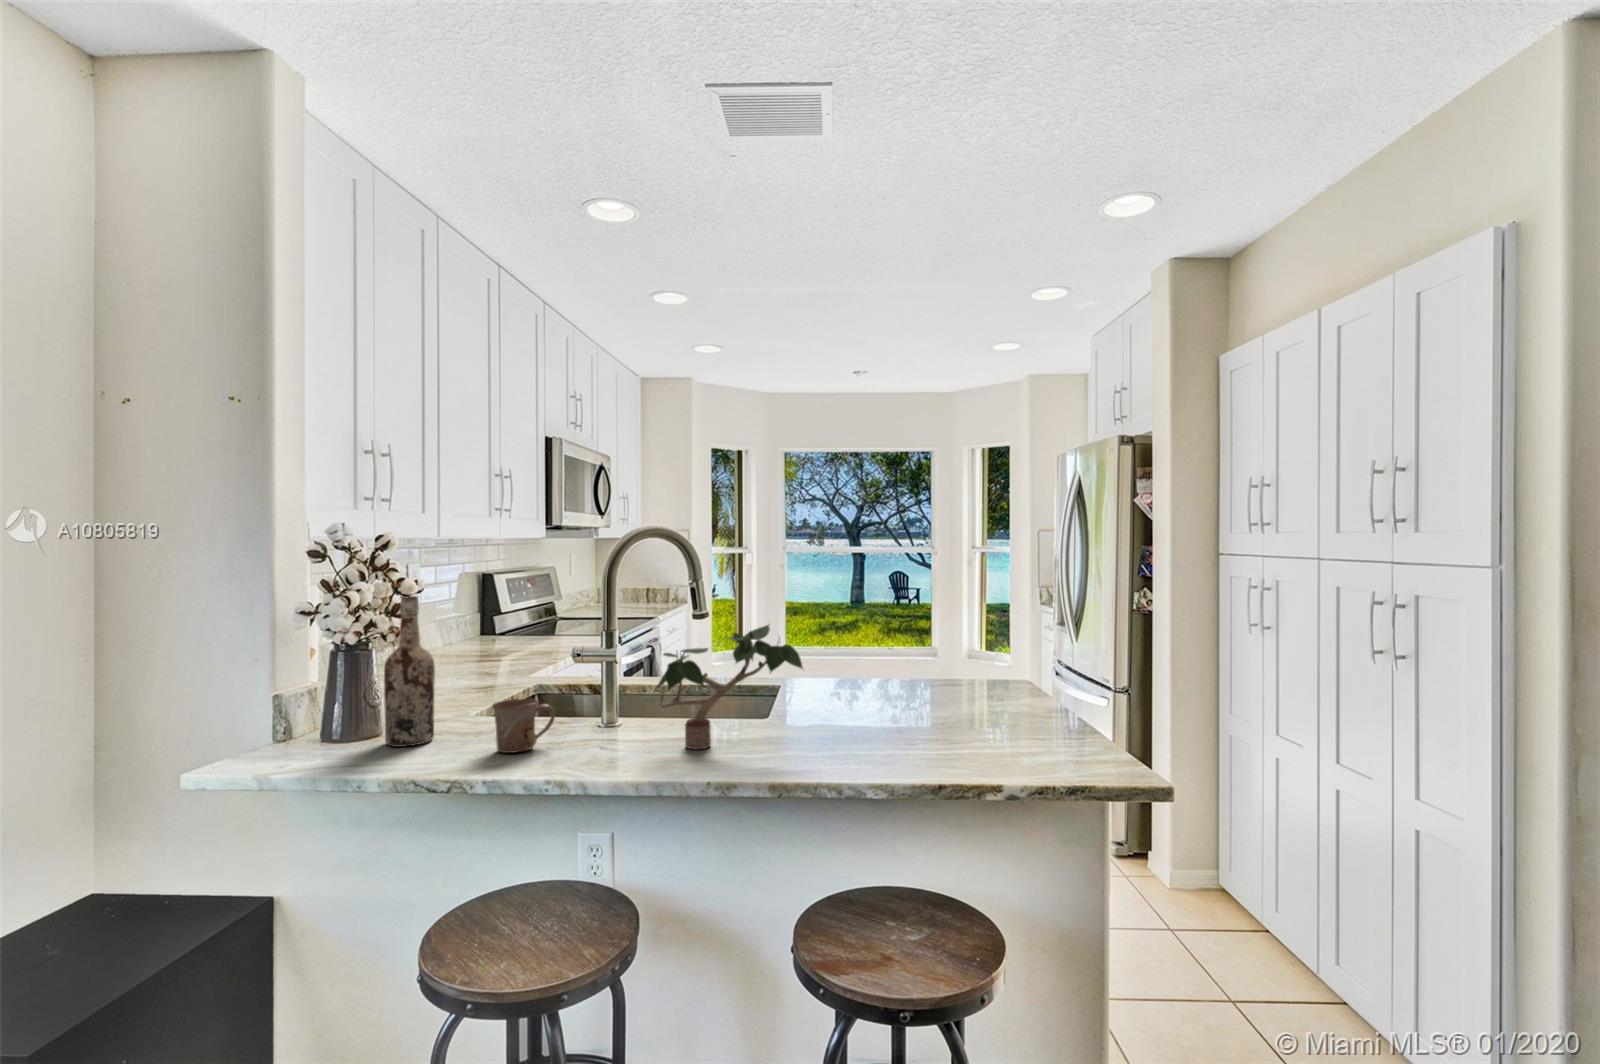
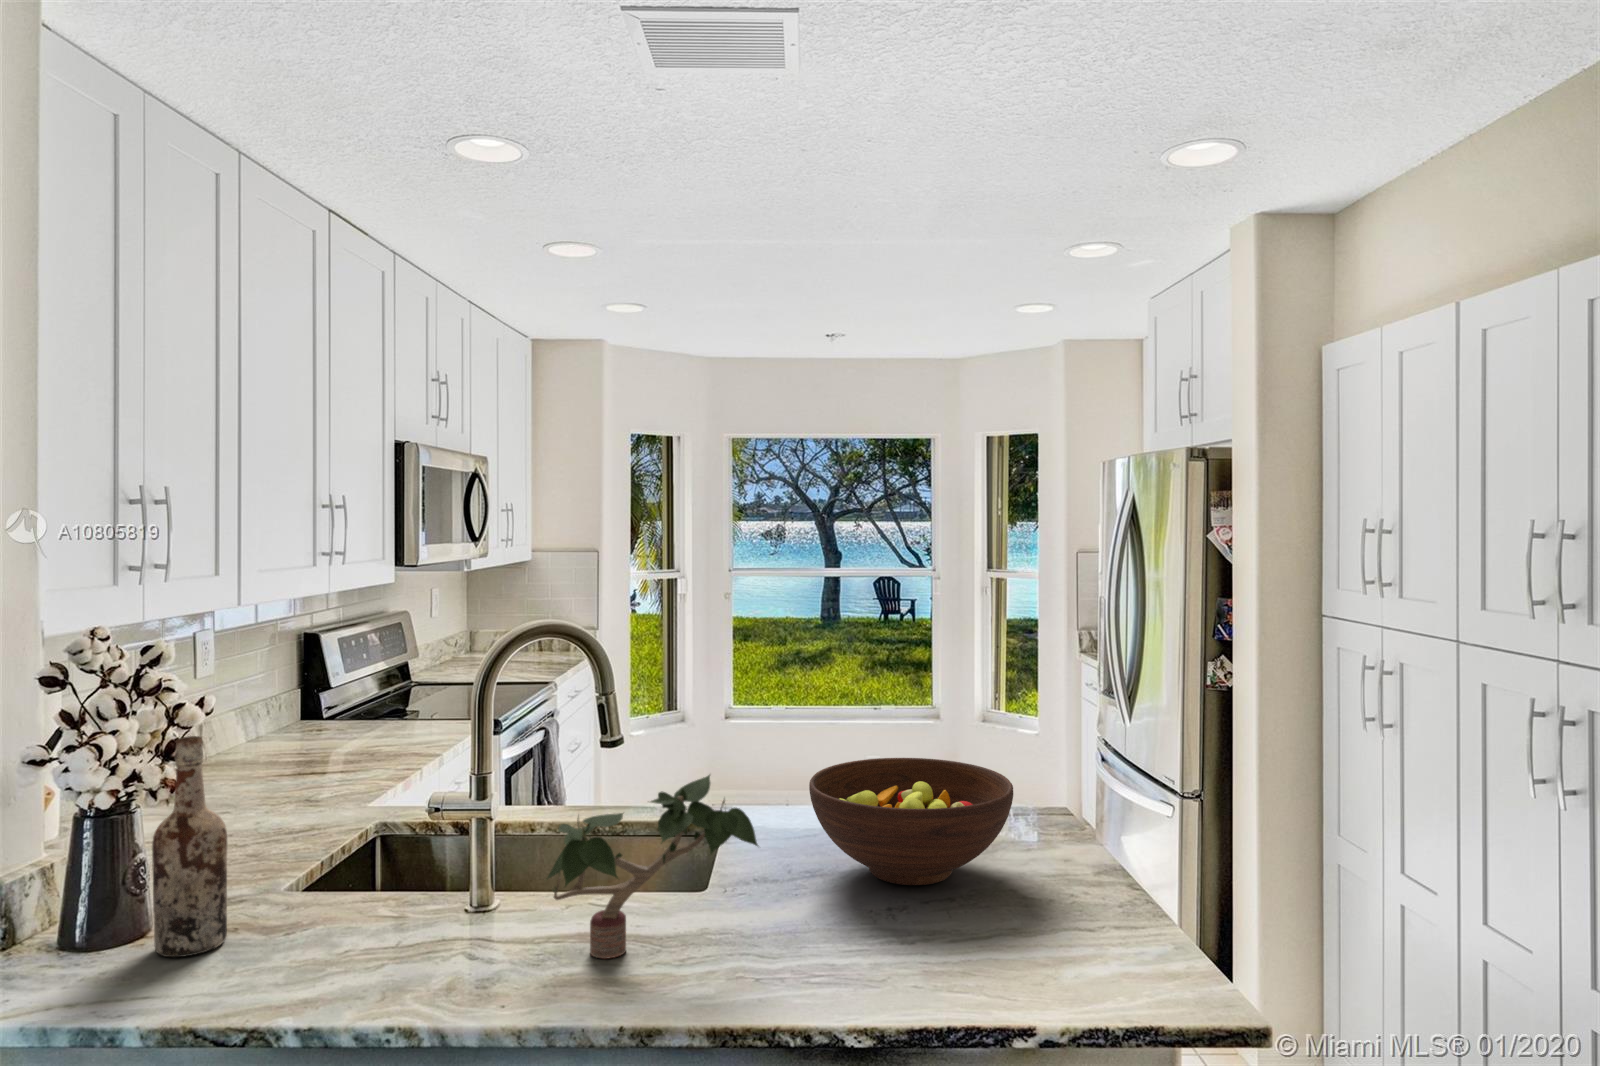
fruit bowl: none [840,634,988,716] -> present [809,758,1013,885]
mug: present [492,699,555,753] -> none [310,885,403,970]

